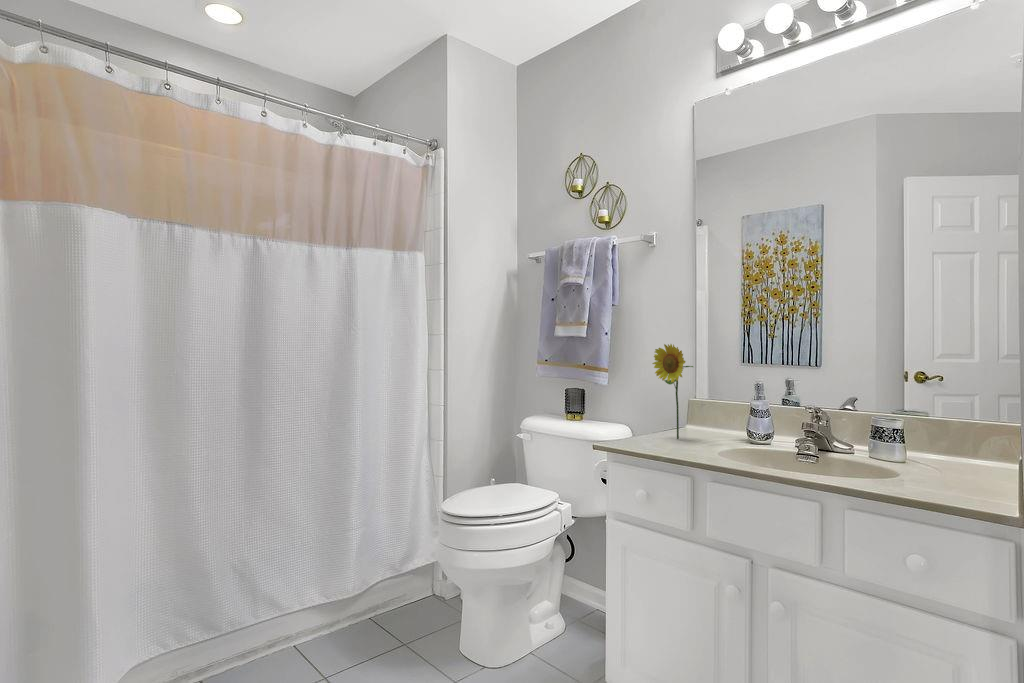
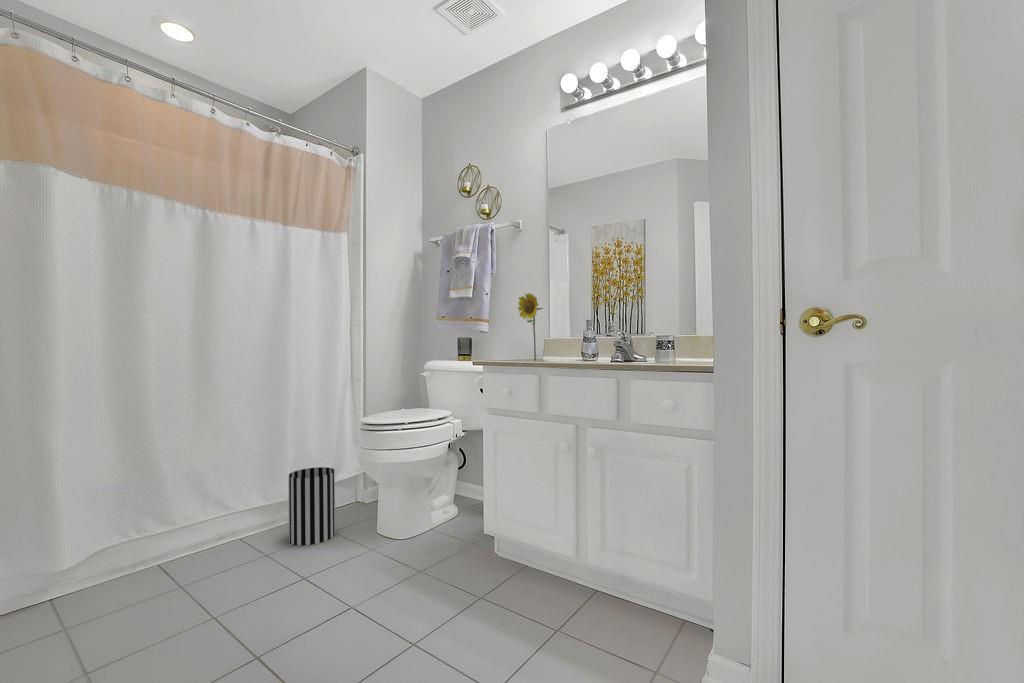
wastebasket: none [355,550,410,656] -> present [288,467,335,546]

